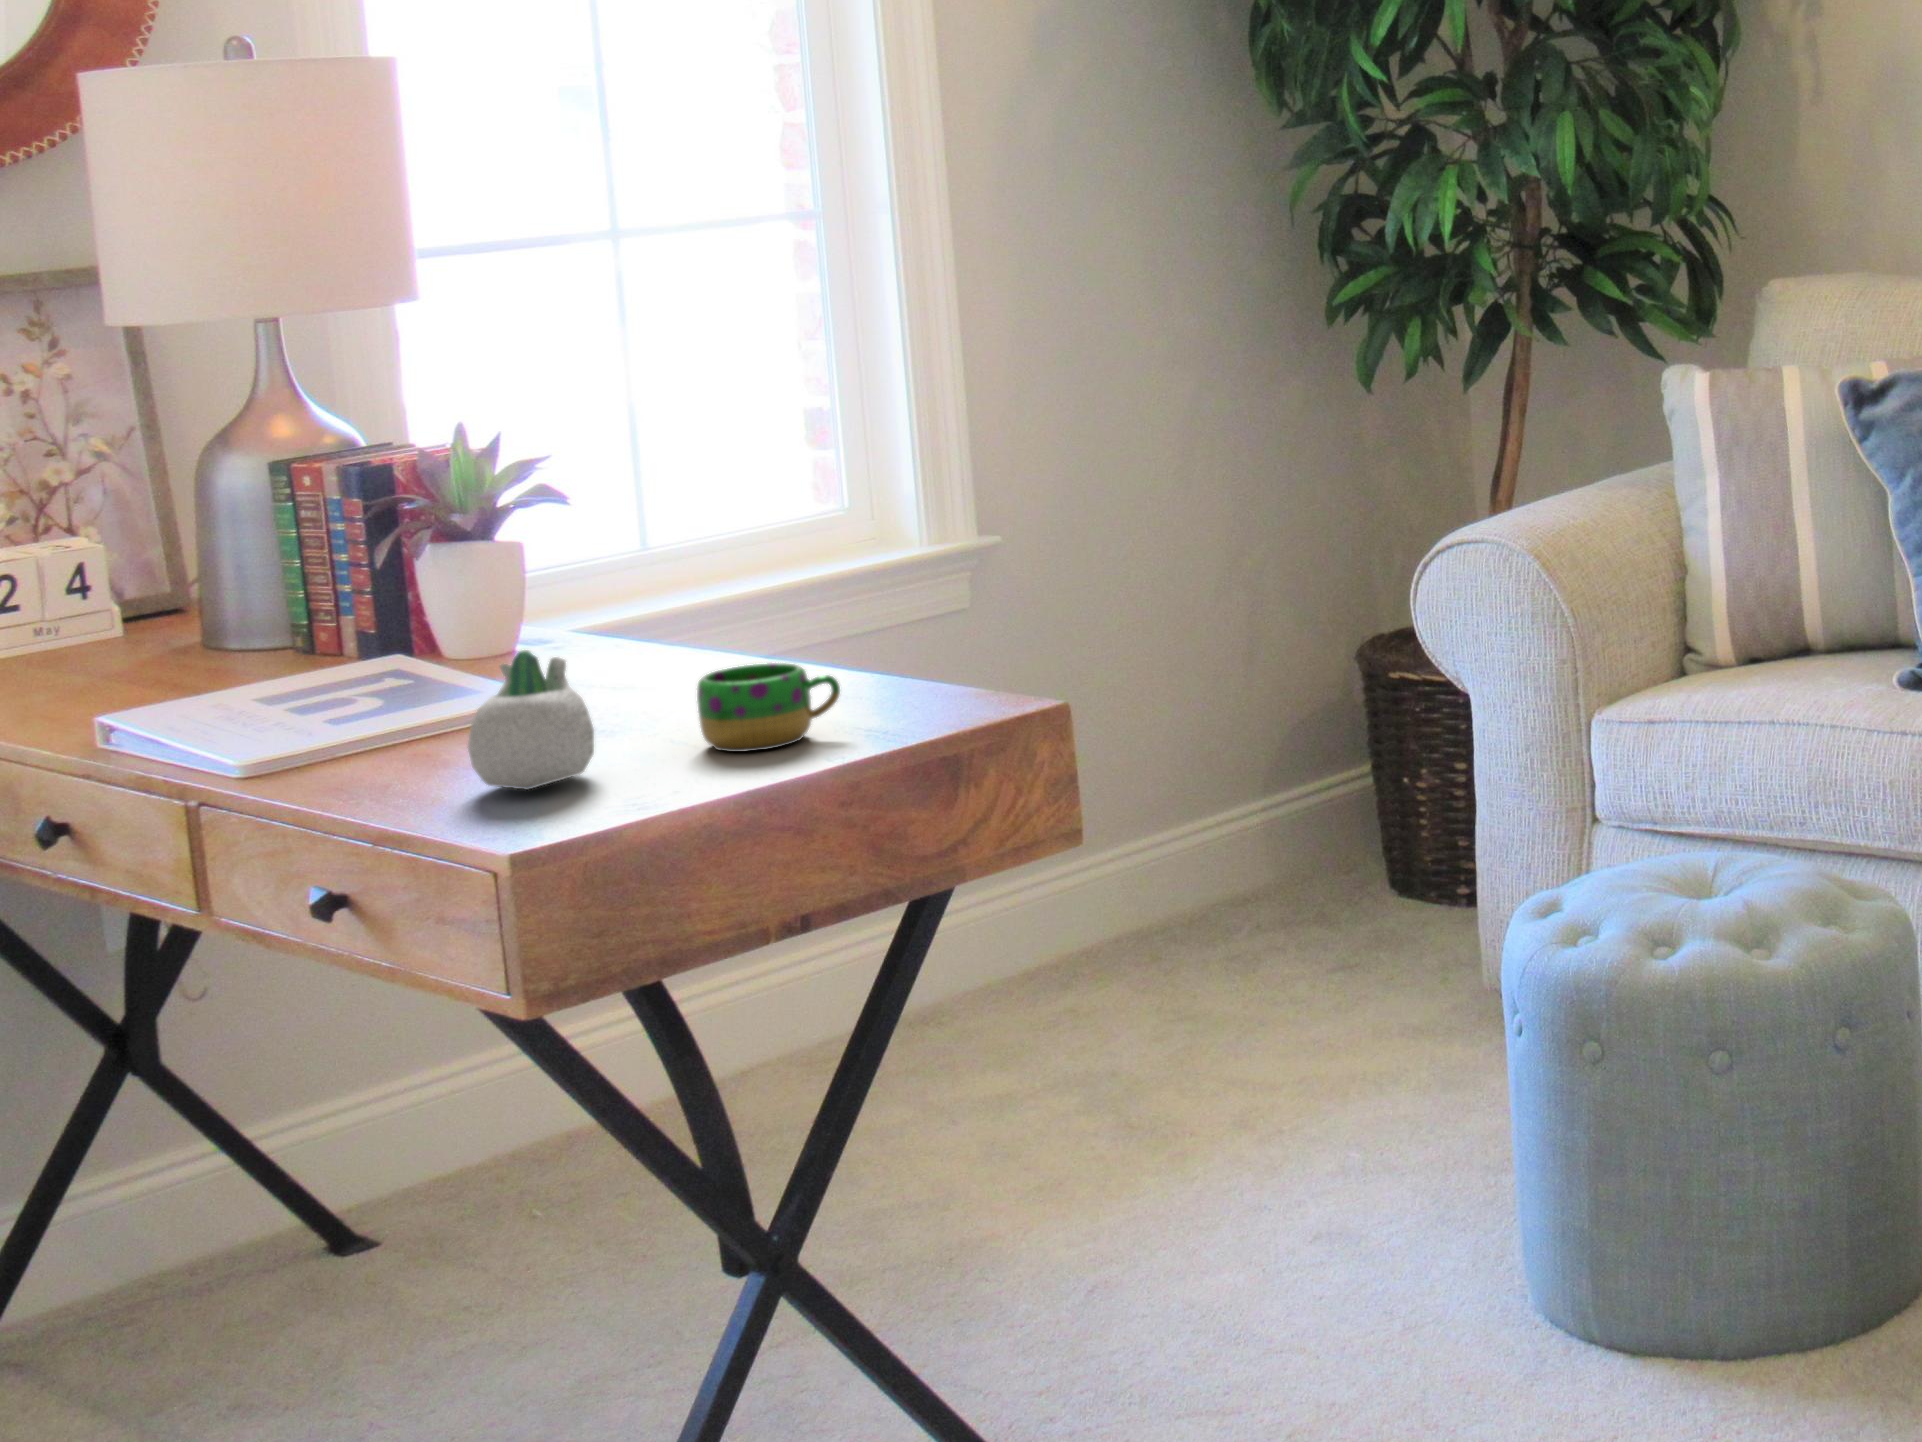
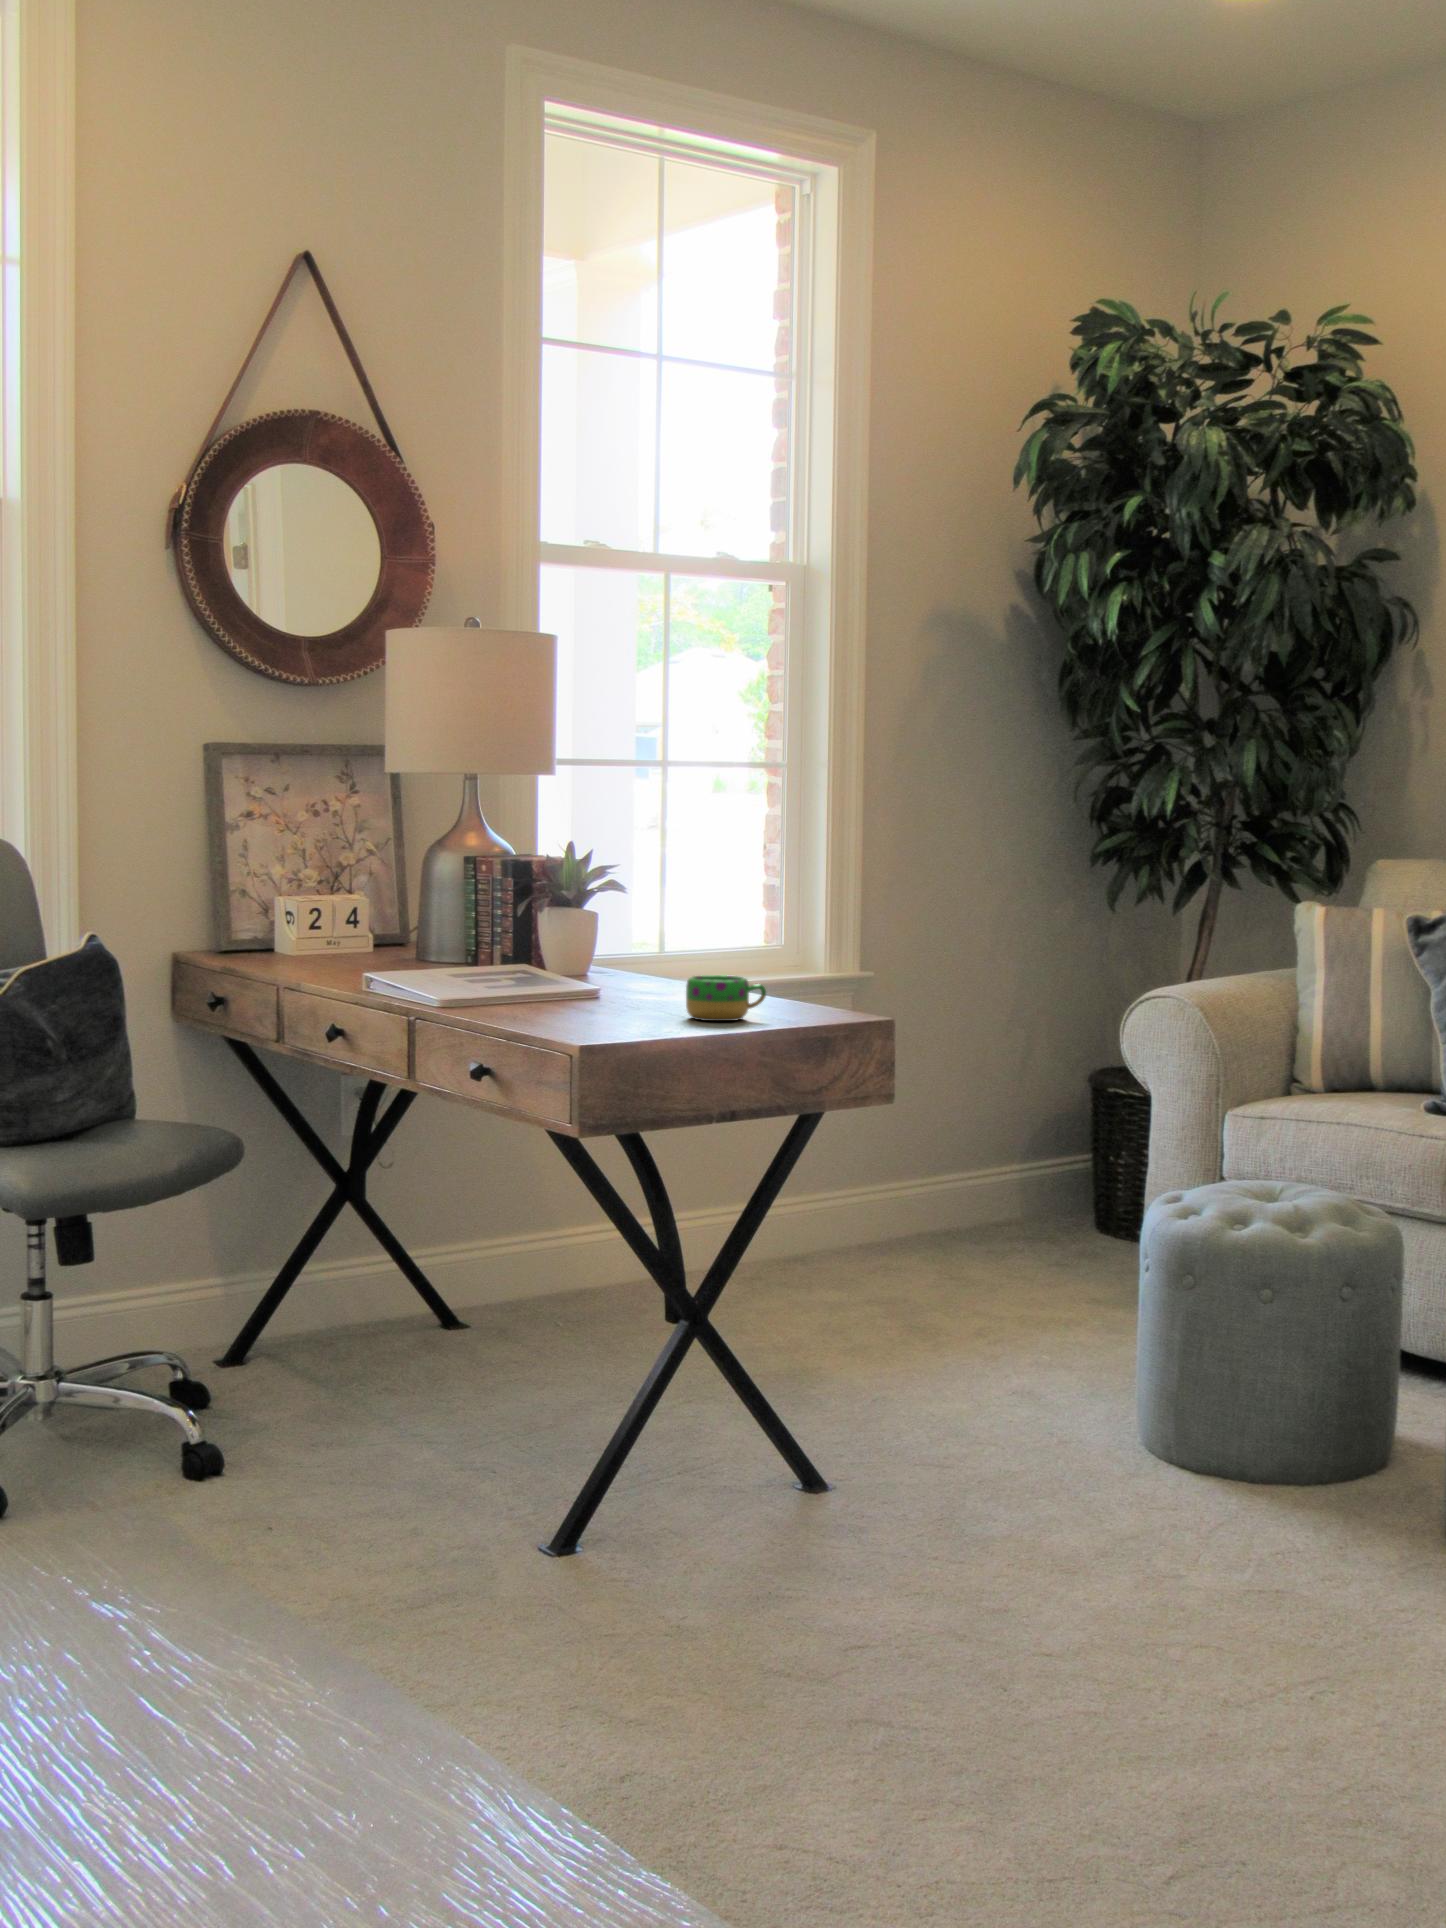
succulent planter: present [468,650,594,790] -> none [559,945,628,1022]

